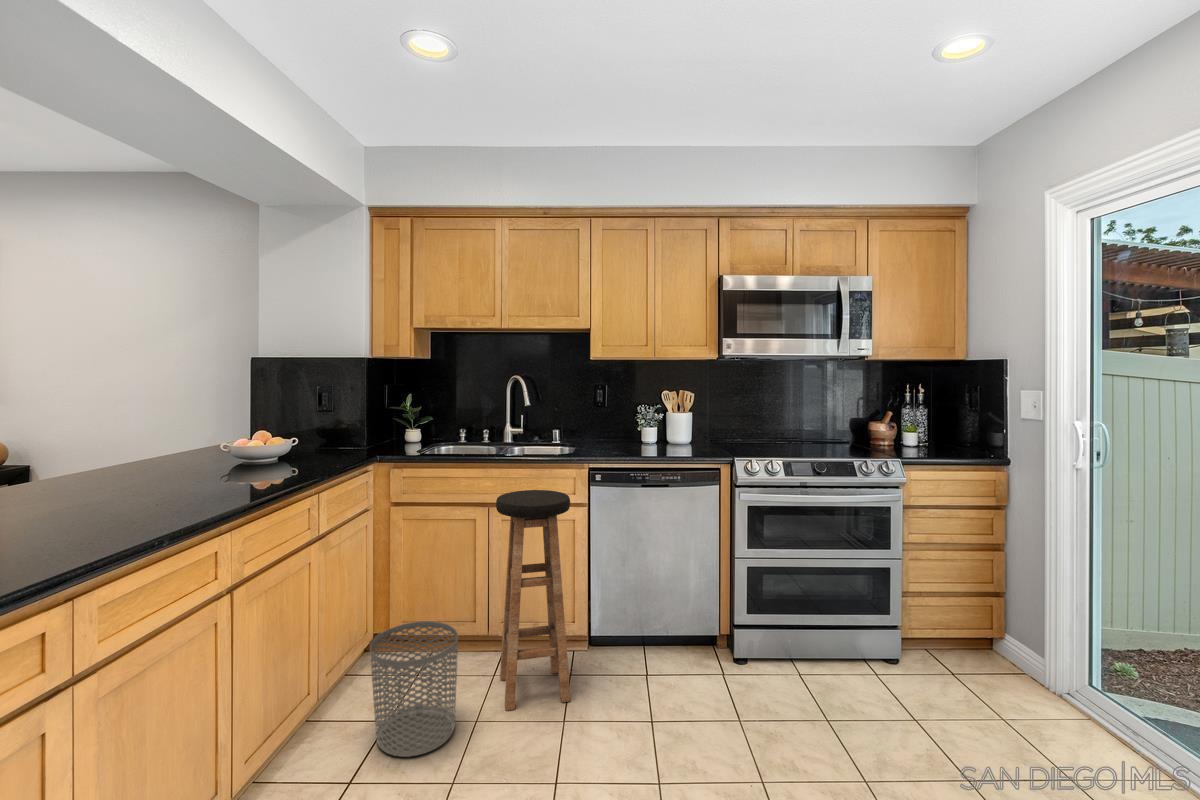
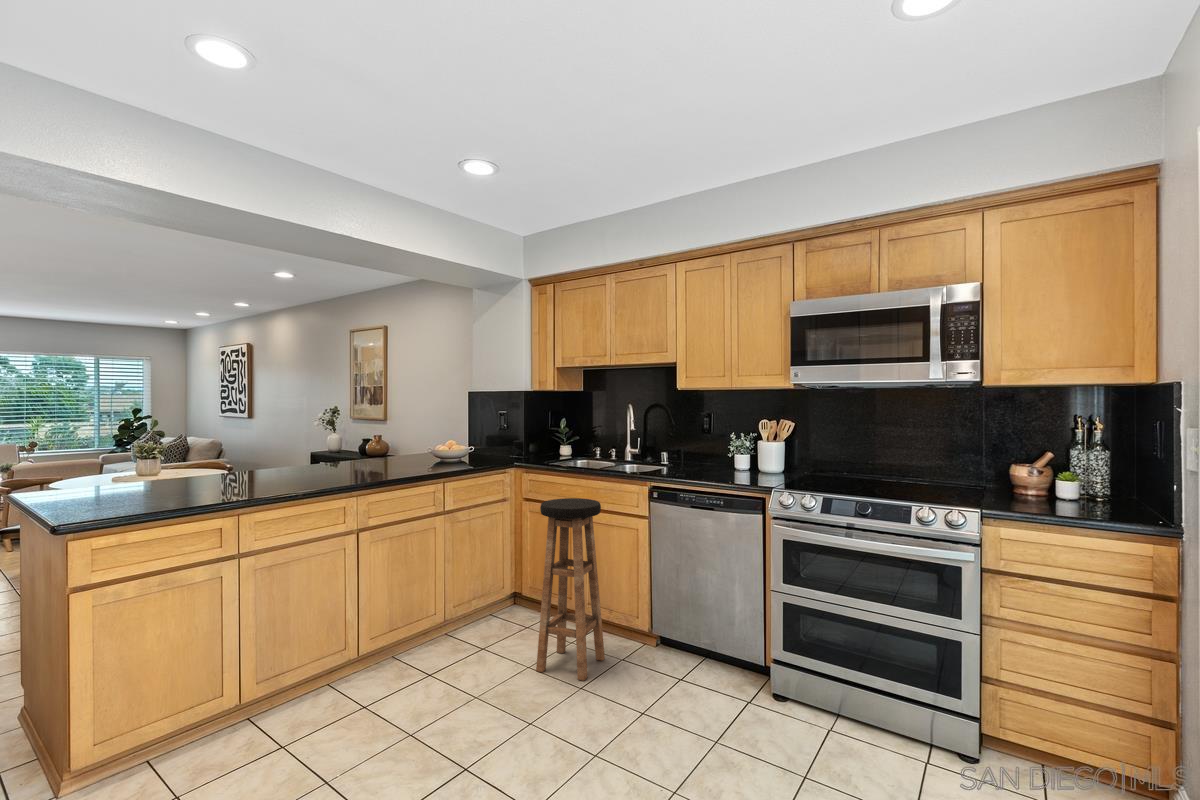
waste bin: present [370,621,458,757] -> none [440,584,502,676]

